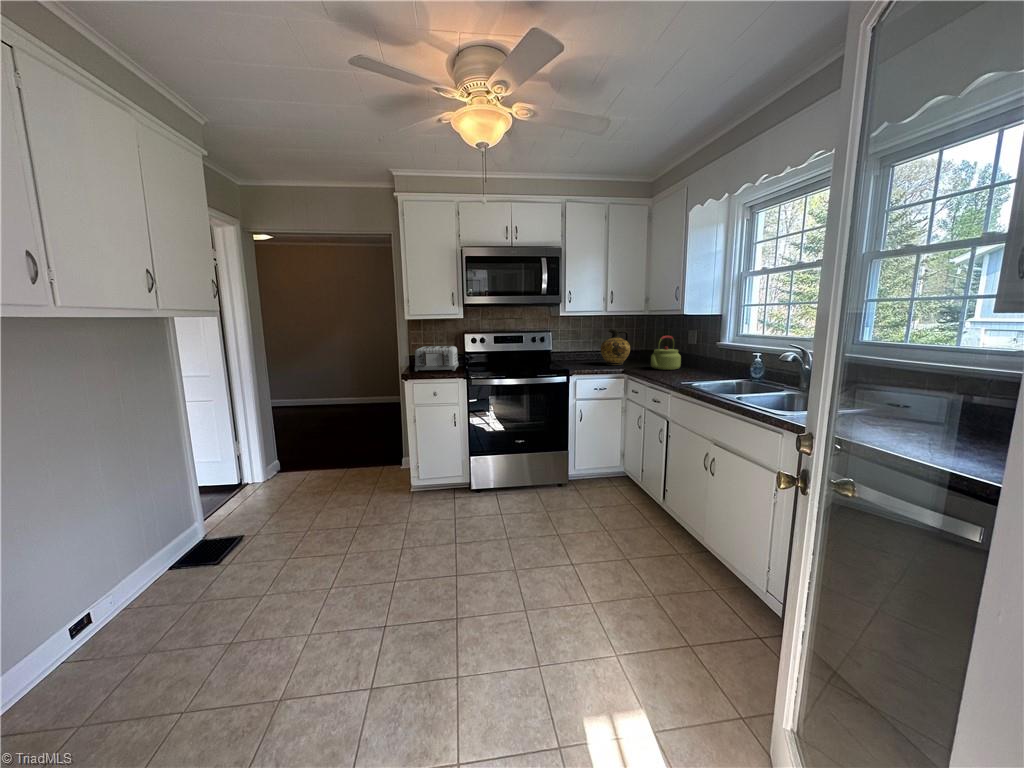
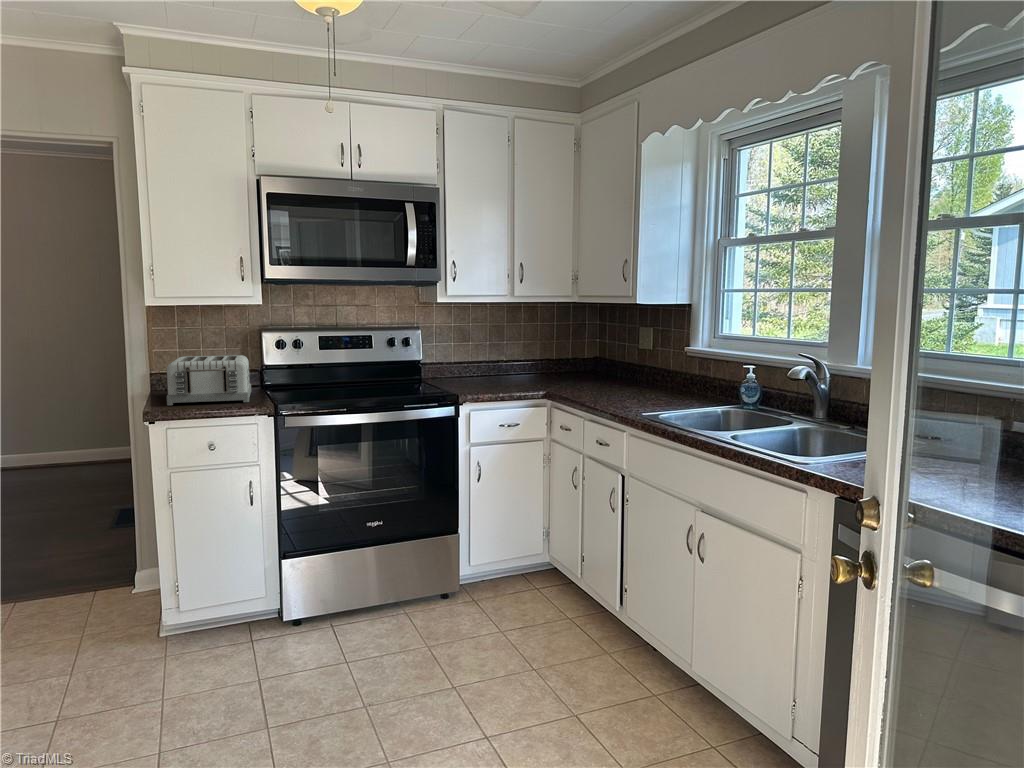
ceramic jug: present [600,329,630,365] -> none [505,324,554,385]
kettle: present [651,336,681,370] -> none [588,337,634,392]

